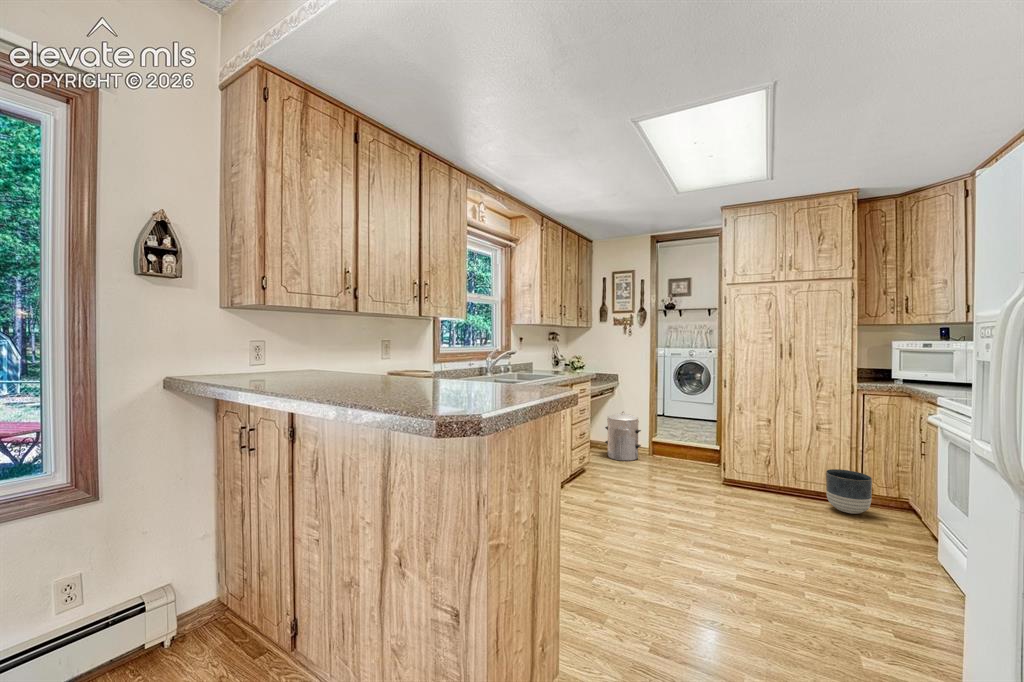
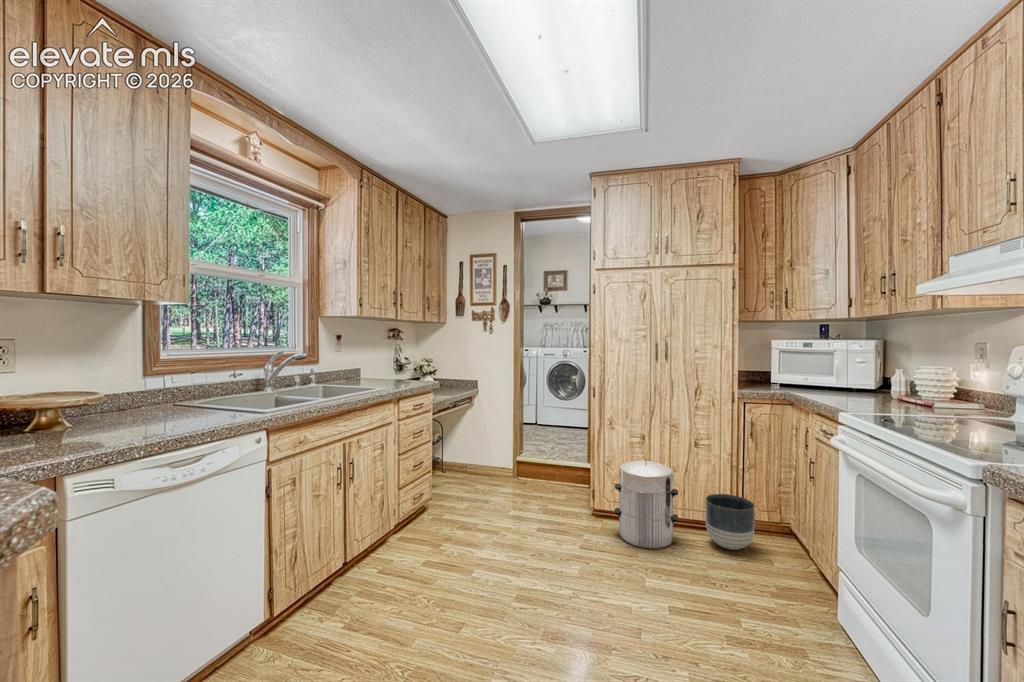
waste bin: present [605,412,641,461] -> present [615,458,678,549]

